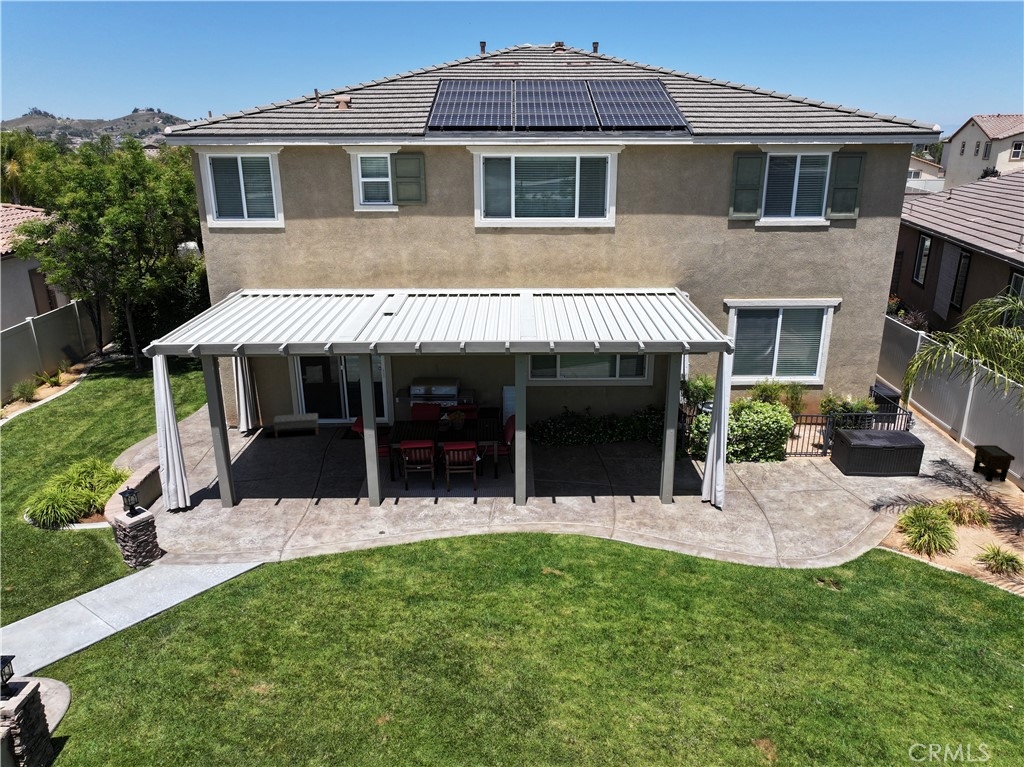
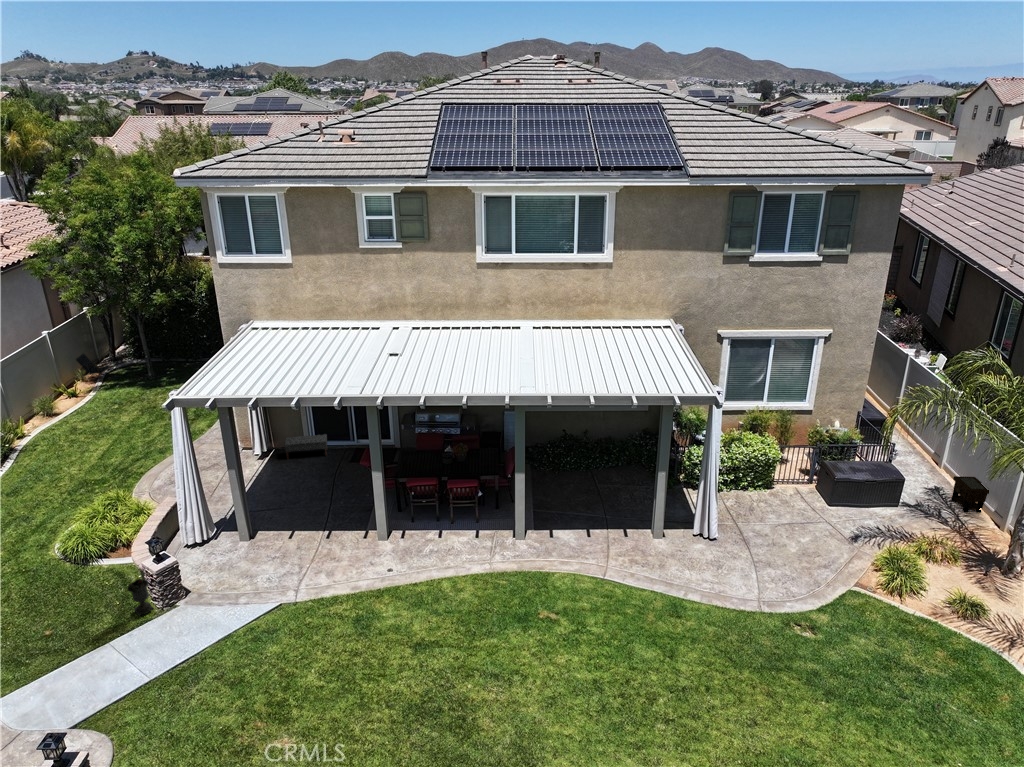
planter: none [97,532,126,573] -> present [127,579,154,616]

